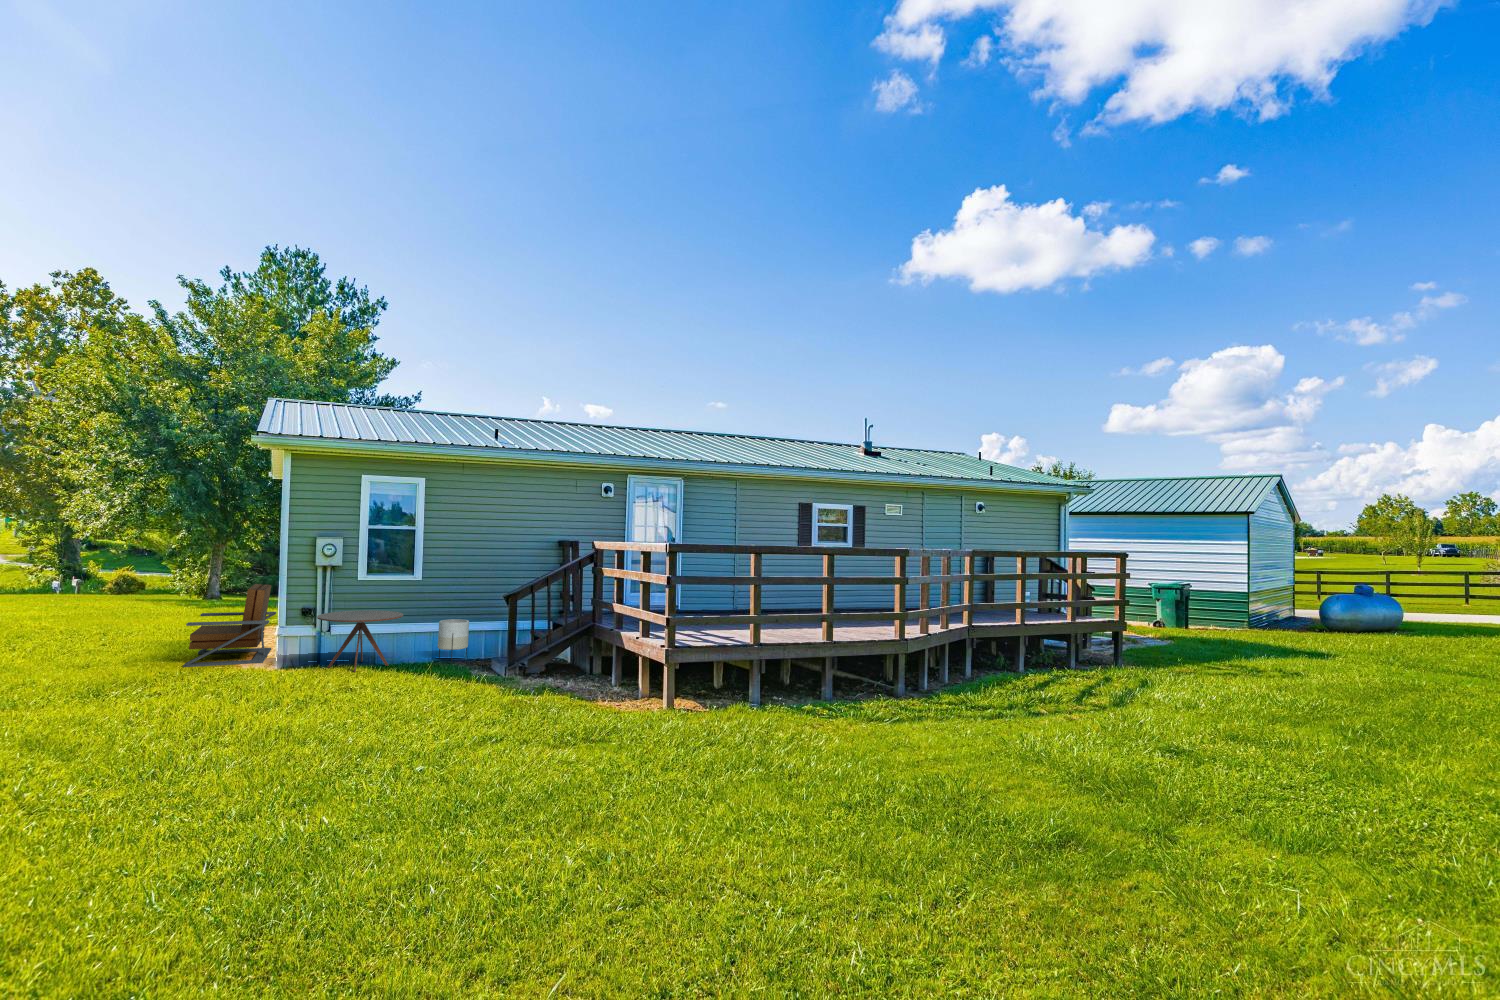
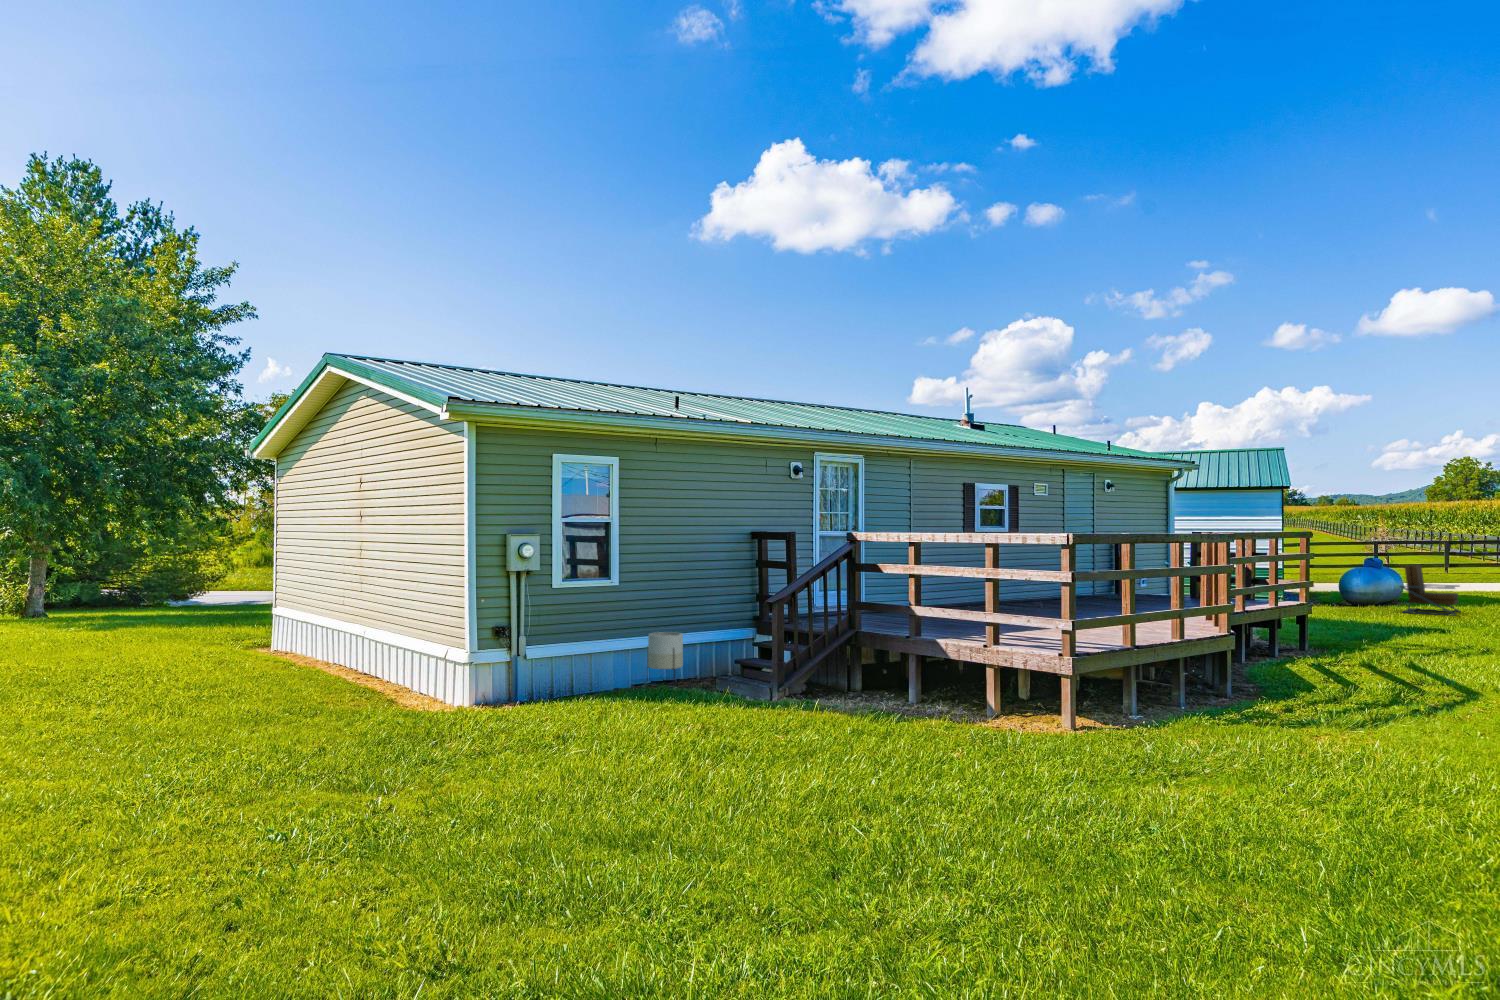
lounge chair: present [183,584,276,667] -> present [1400,565,1460,616]
round table: present [317,610,403,672] -> none [533,626,631,702]

